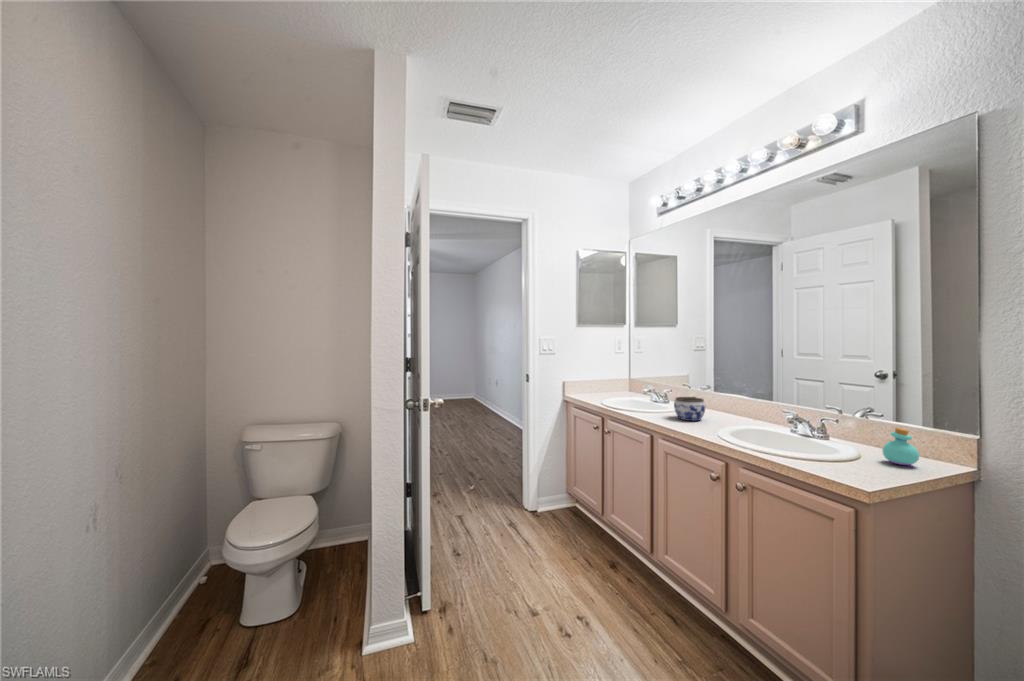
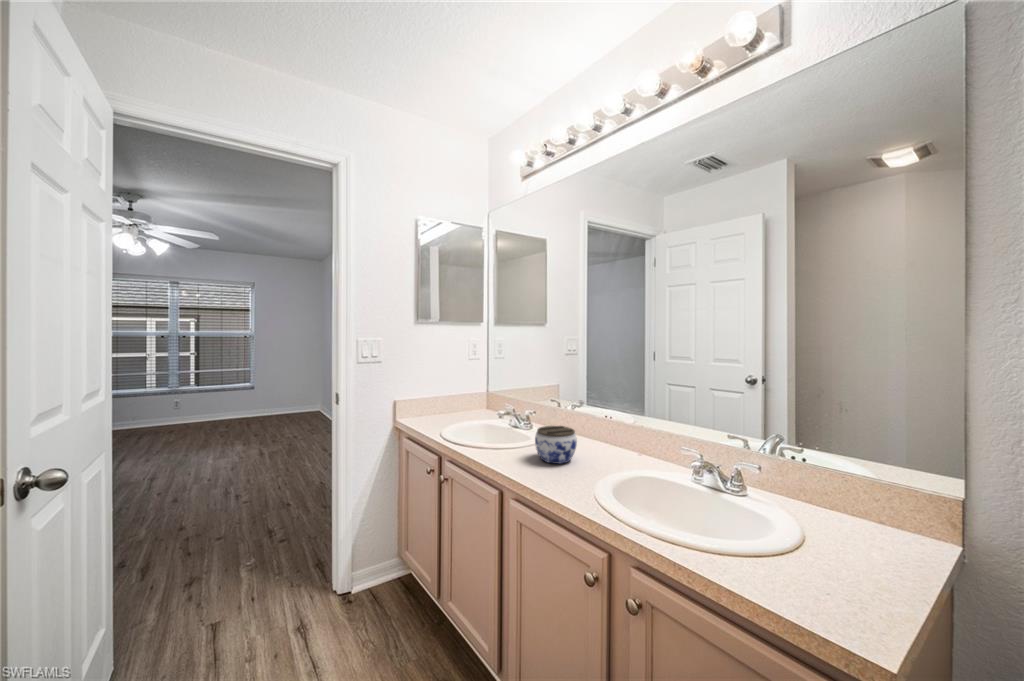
perfume bottle: present [882,428,919,465] -> none [838,493,895,558]

